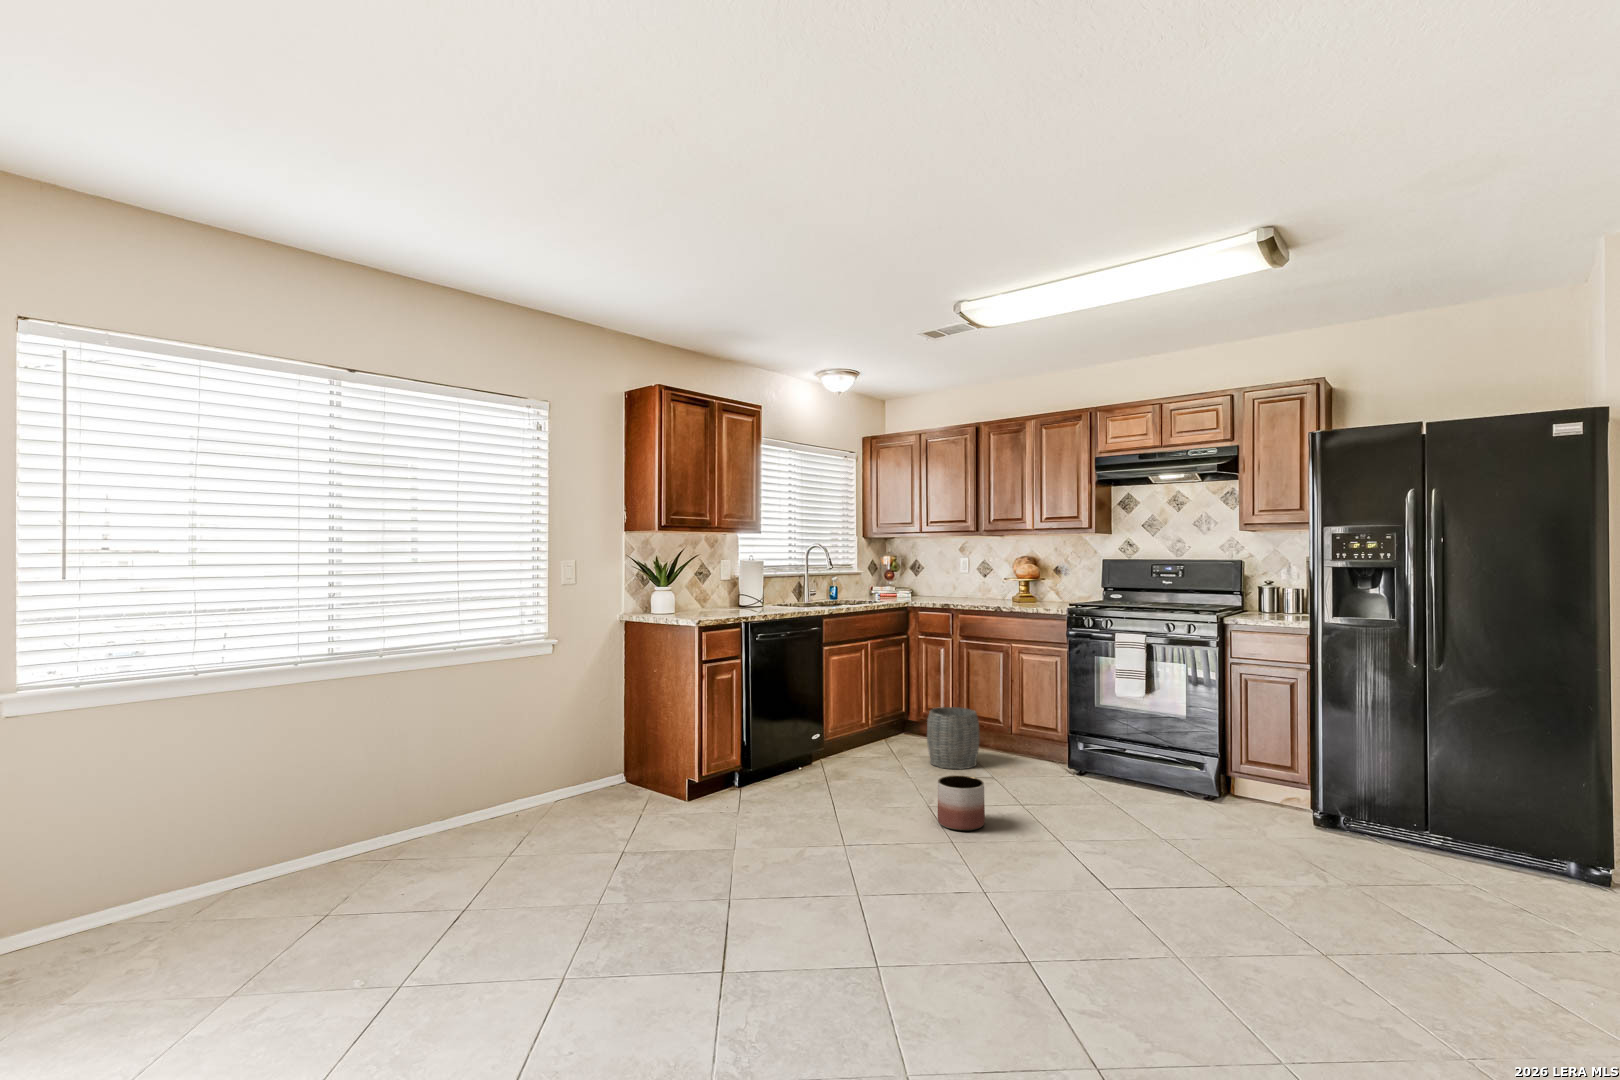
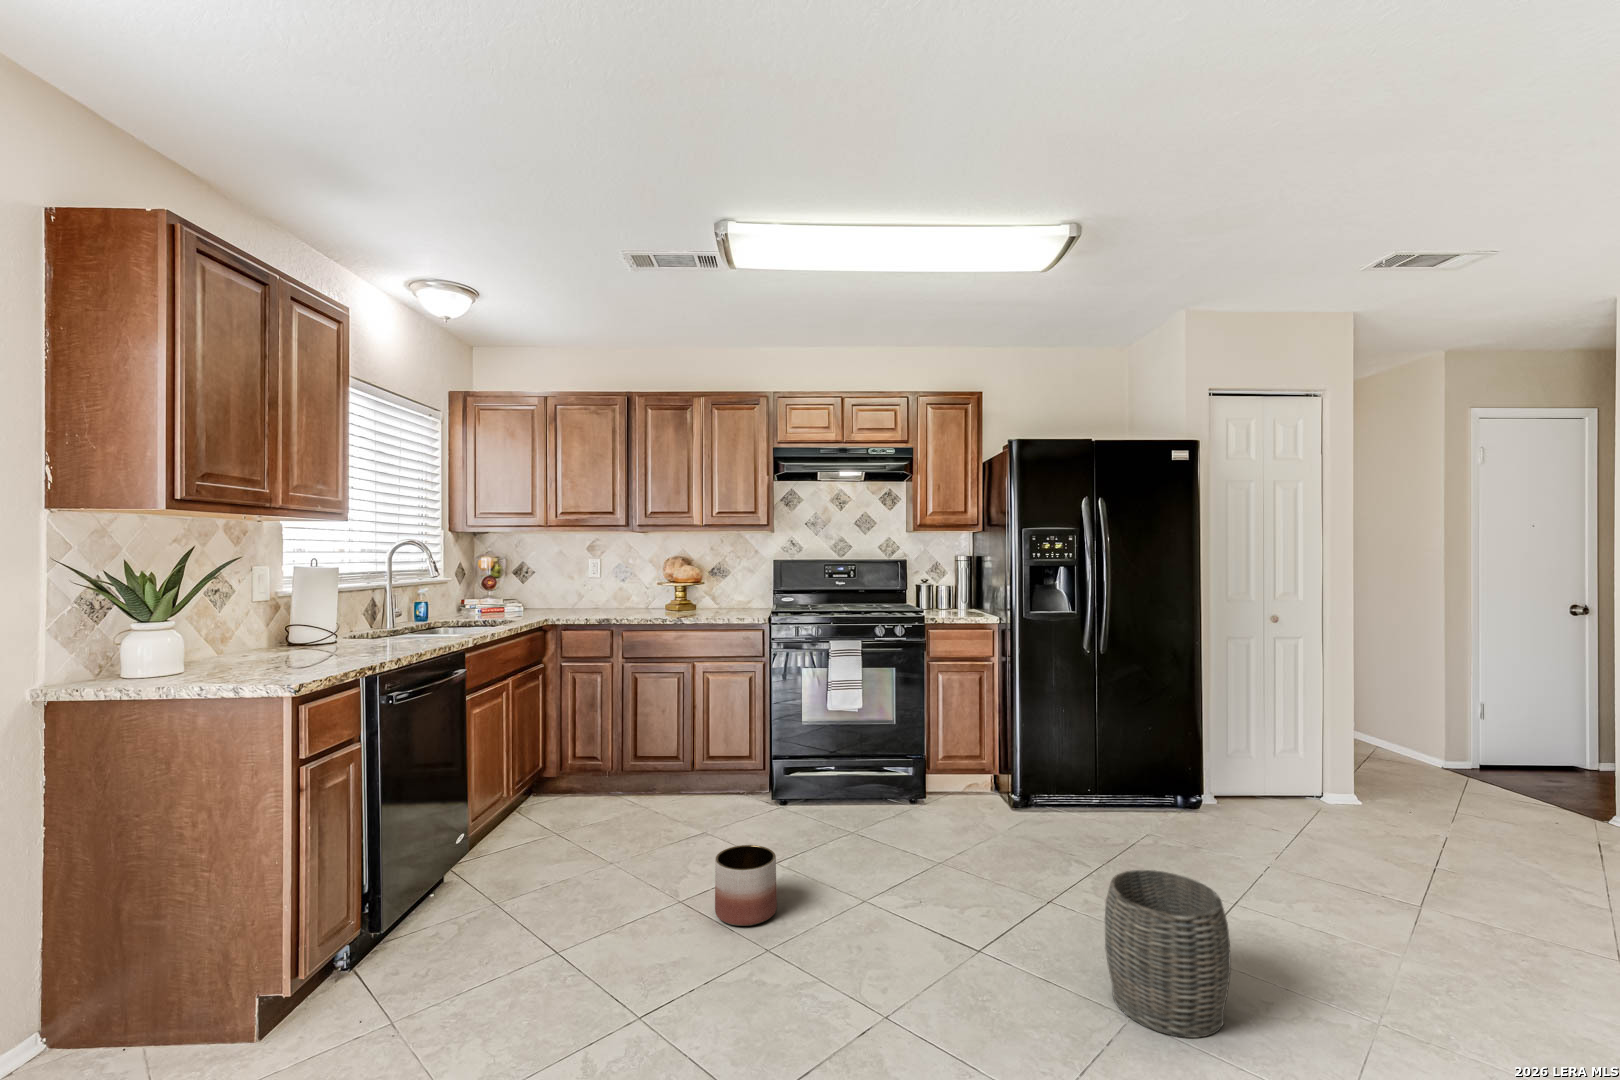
woven basket: present [927,707,980,769] -> present [1105,870,1231,1038]

